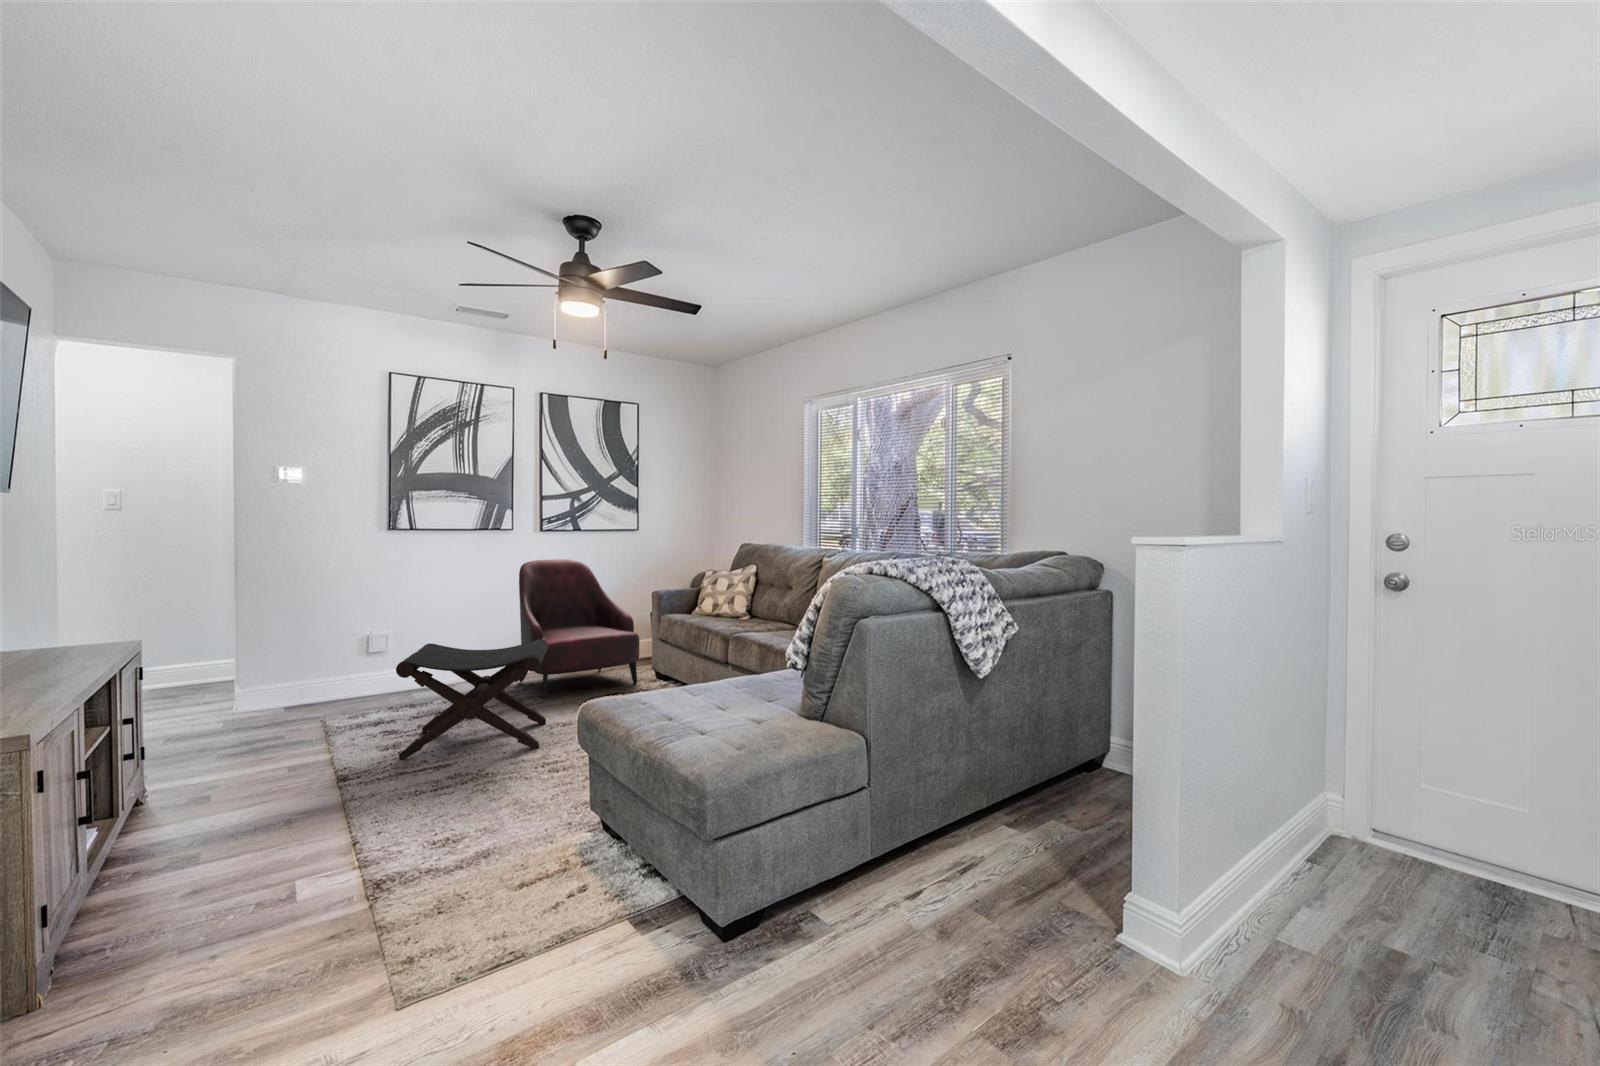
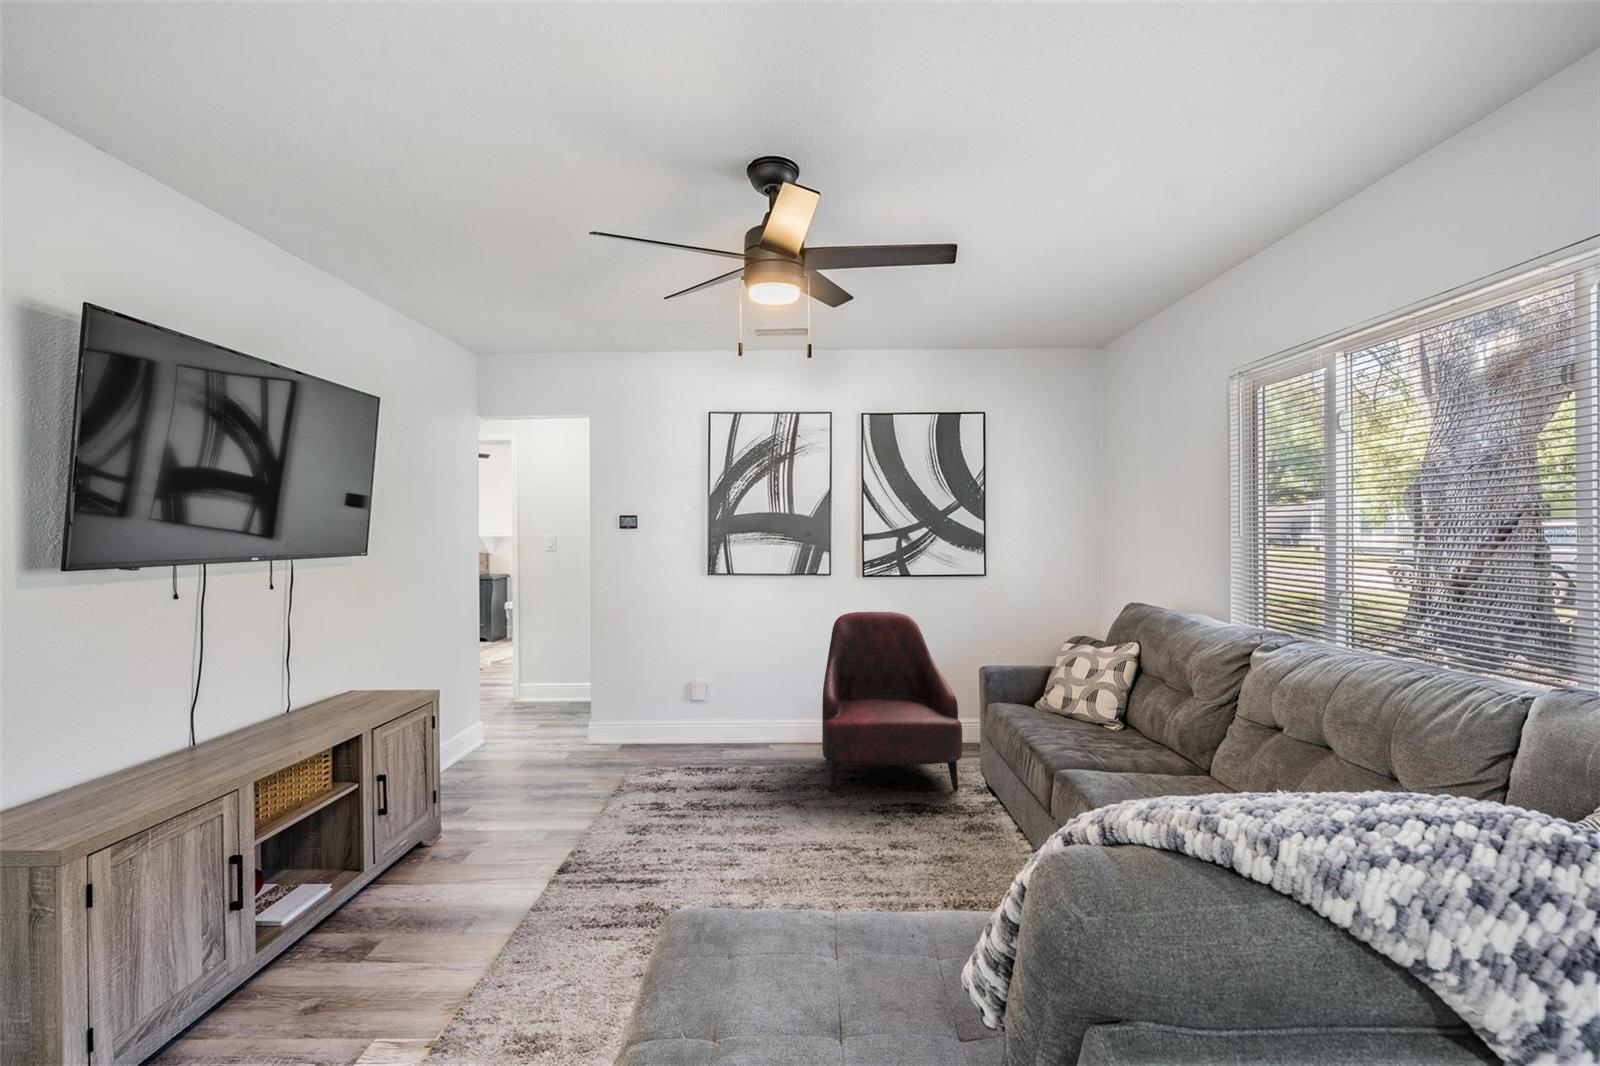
footstool: present [396,639,548,759] -> none [616,714,805,886]

